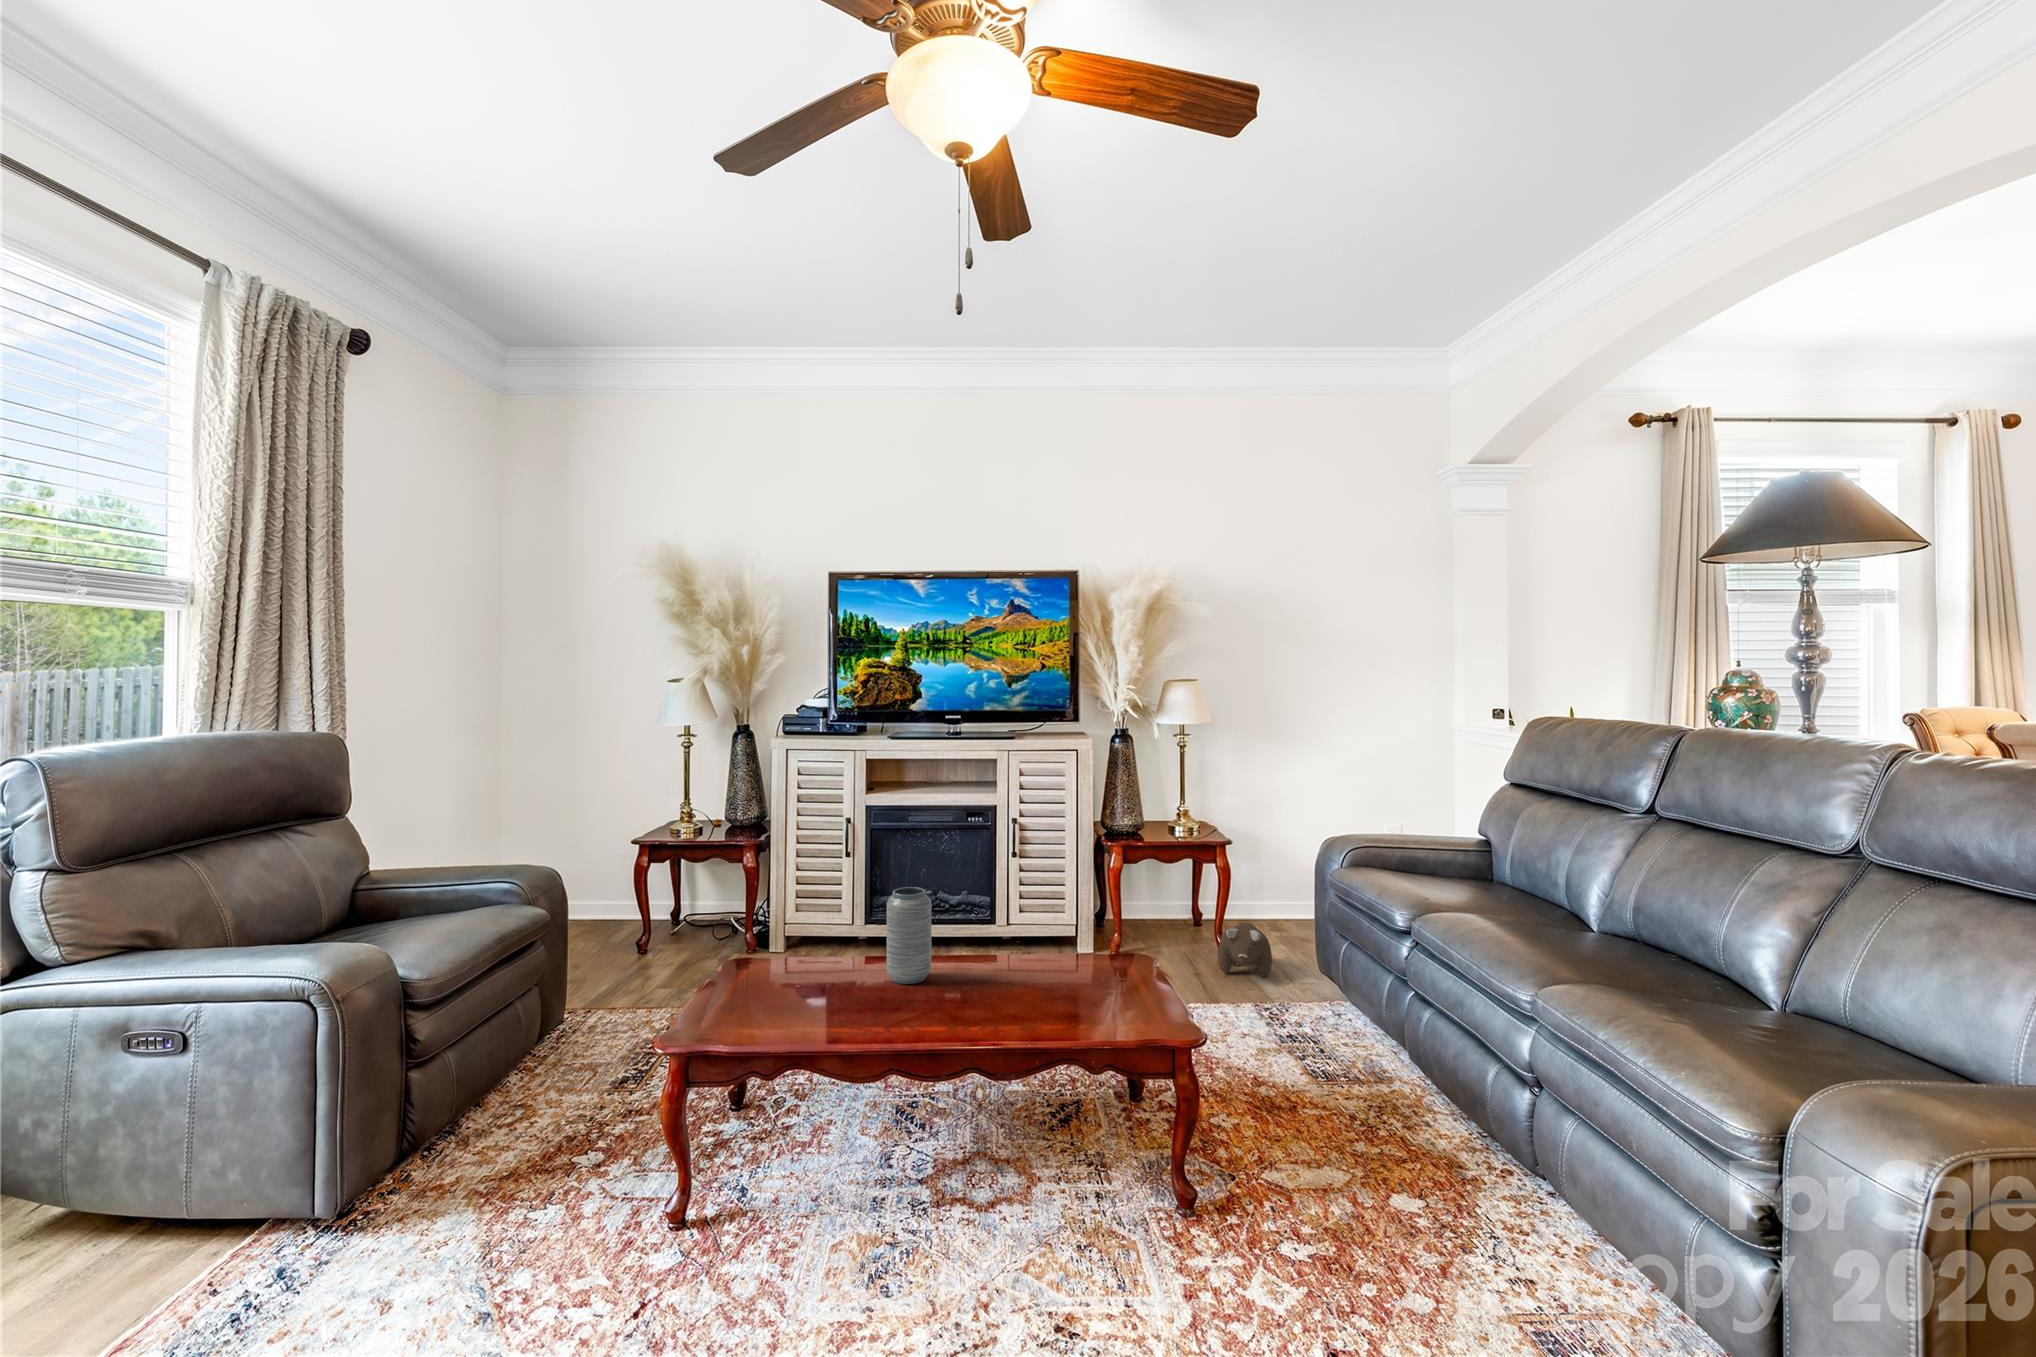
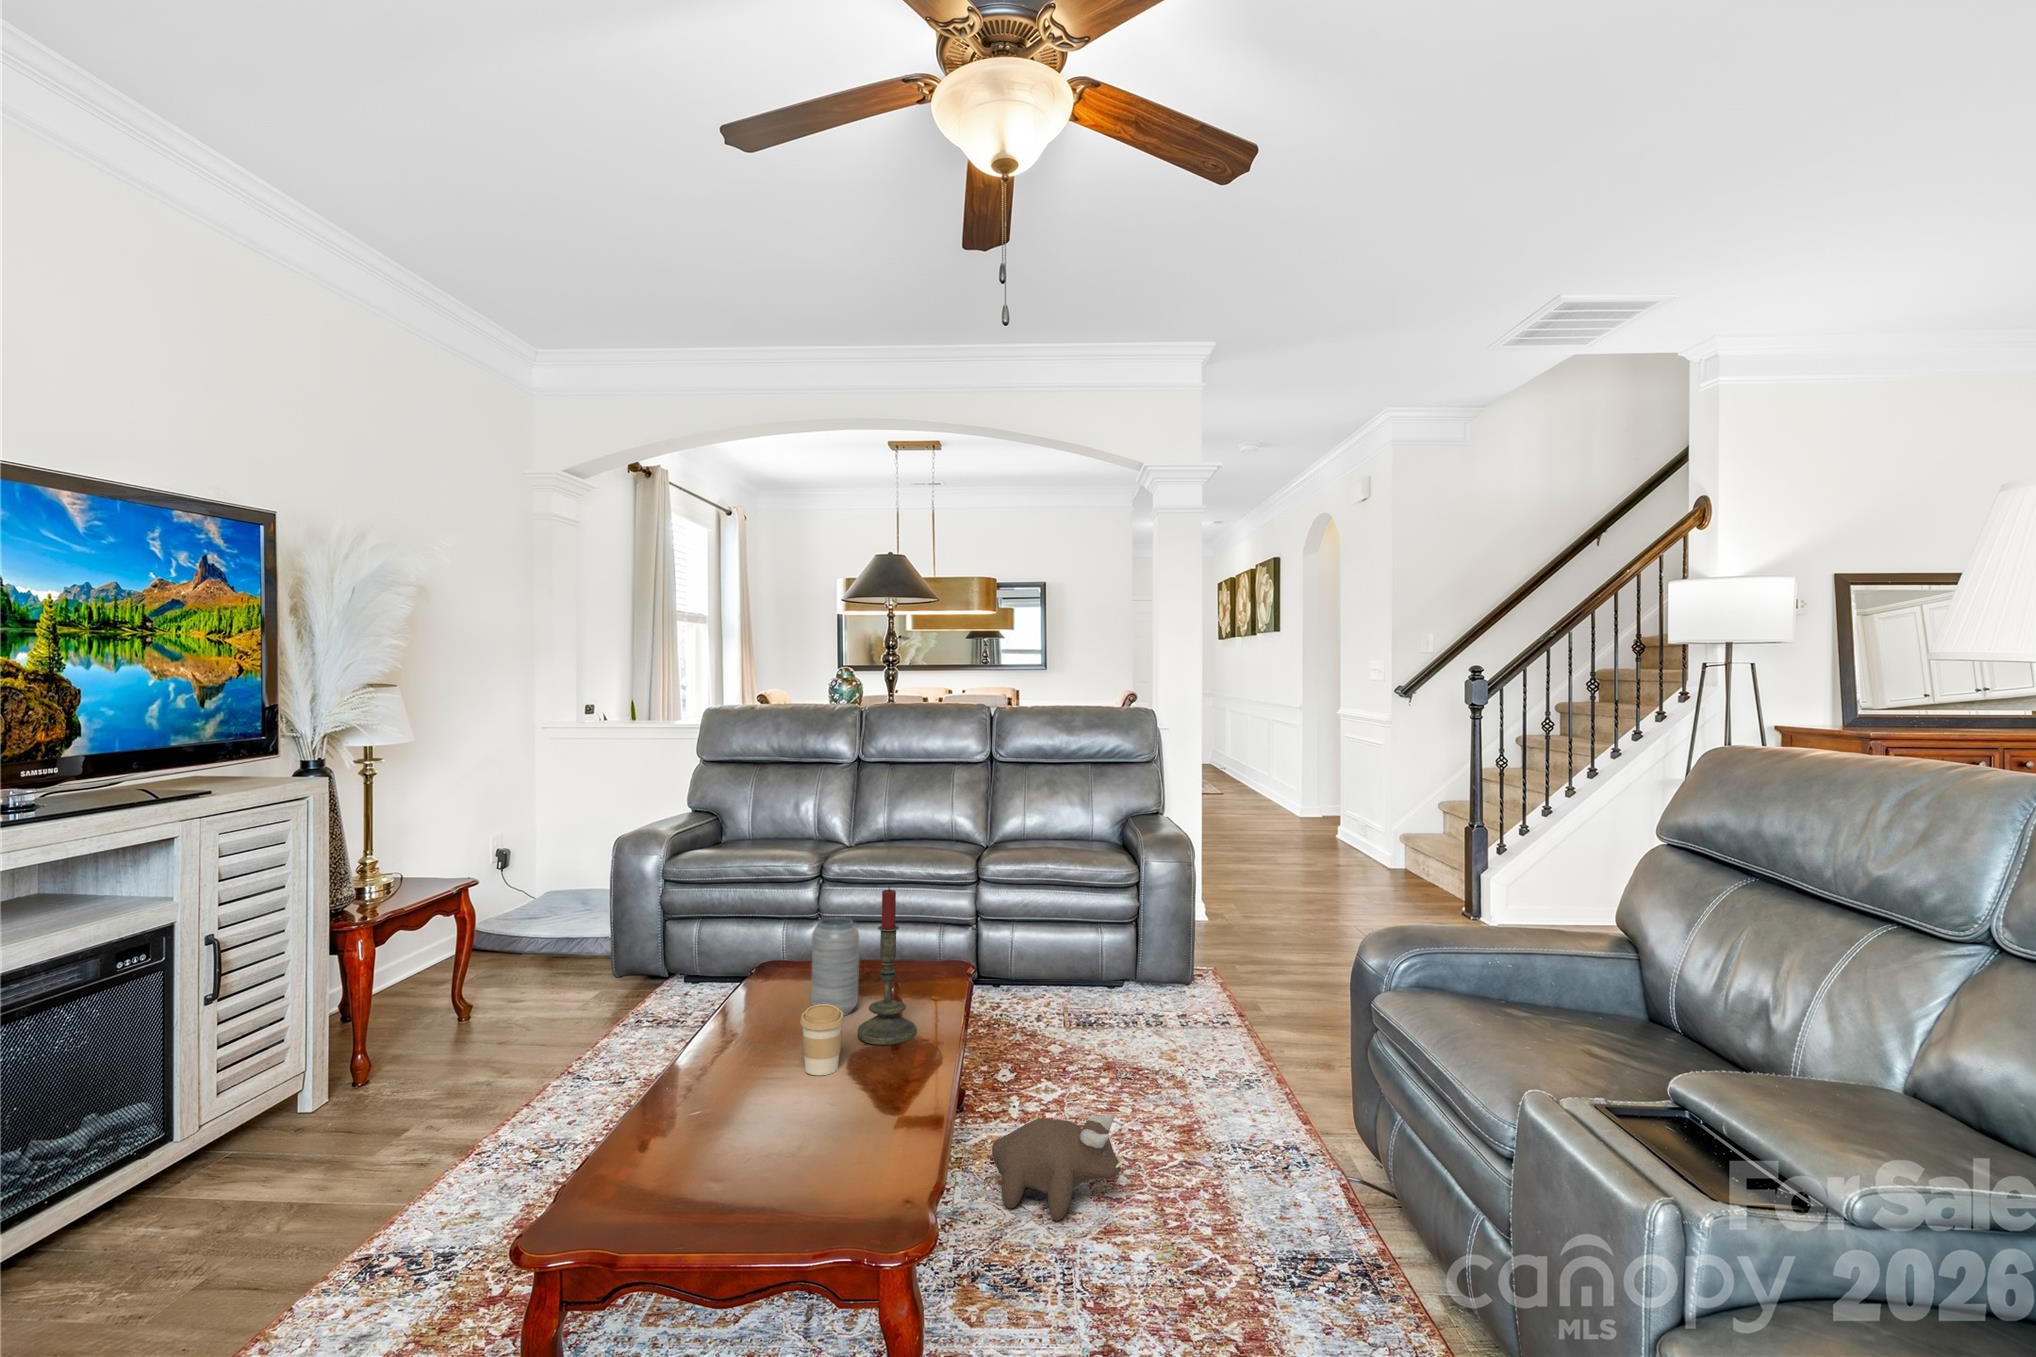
candle: none [798,853,855,1006] -> present [858,887,916,1045]
plush toy: present [1218,923,1272,977] -> present [992,1114,1124,1220]
coffee cup: none [744,927,782,984] -> present [800,1004,844,1075]

